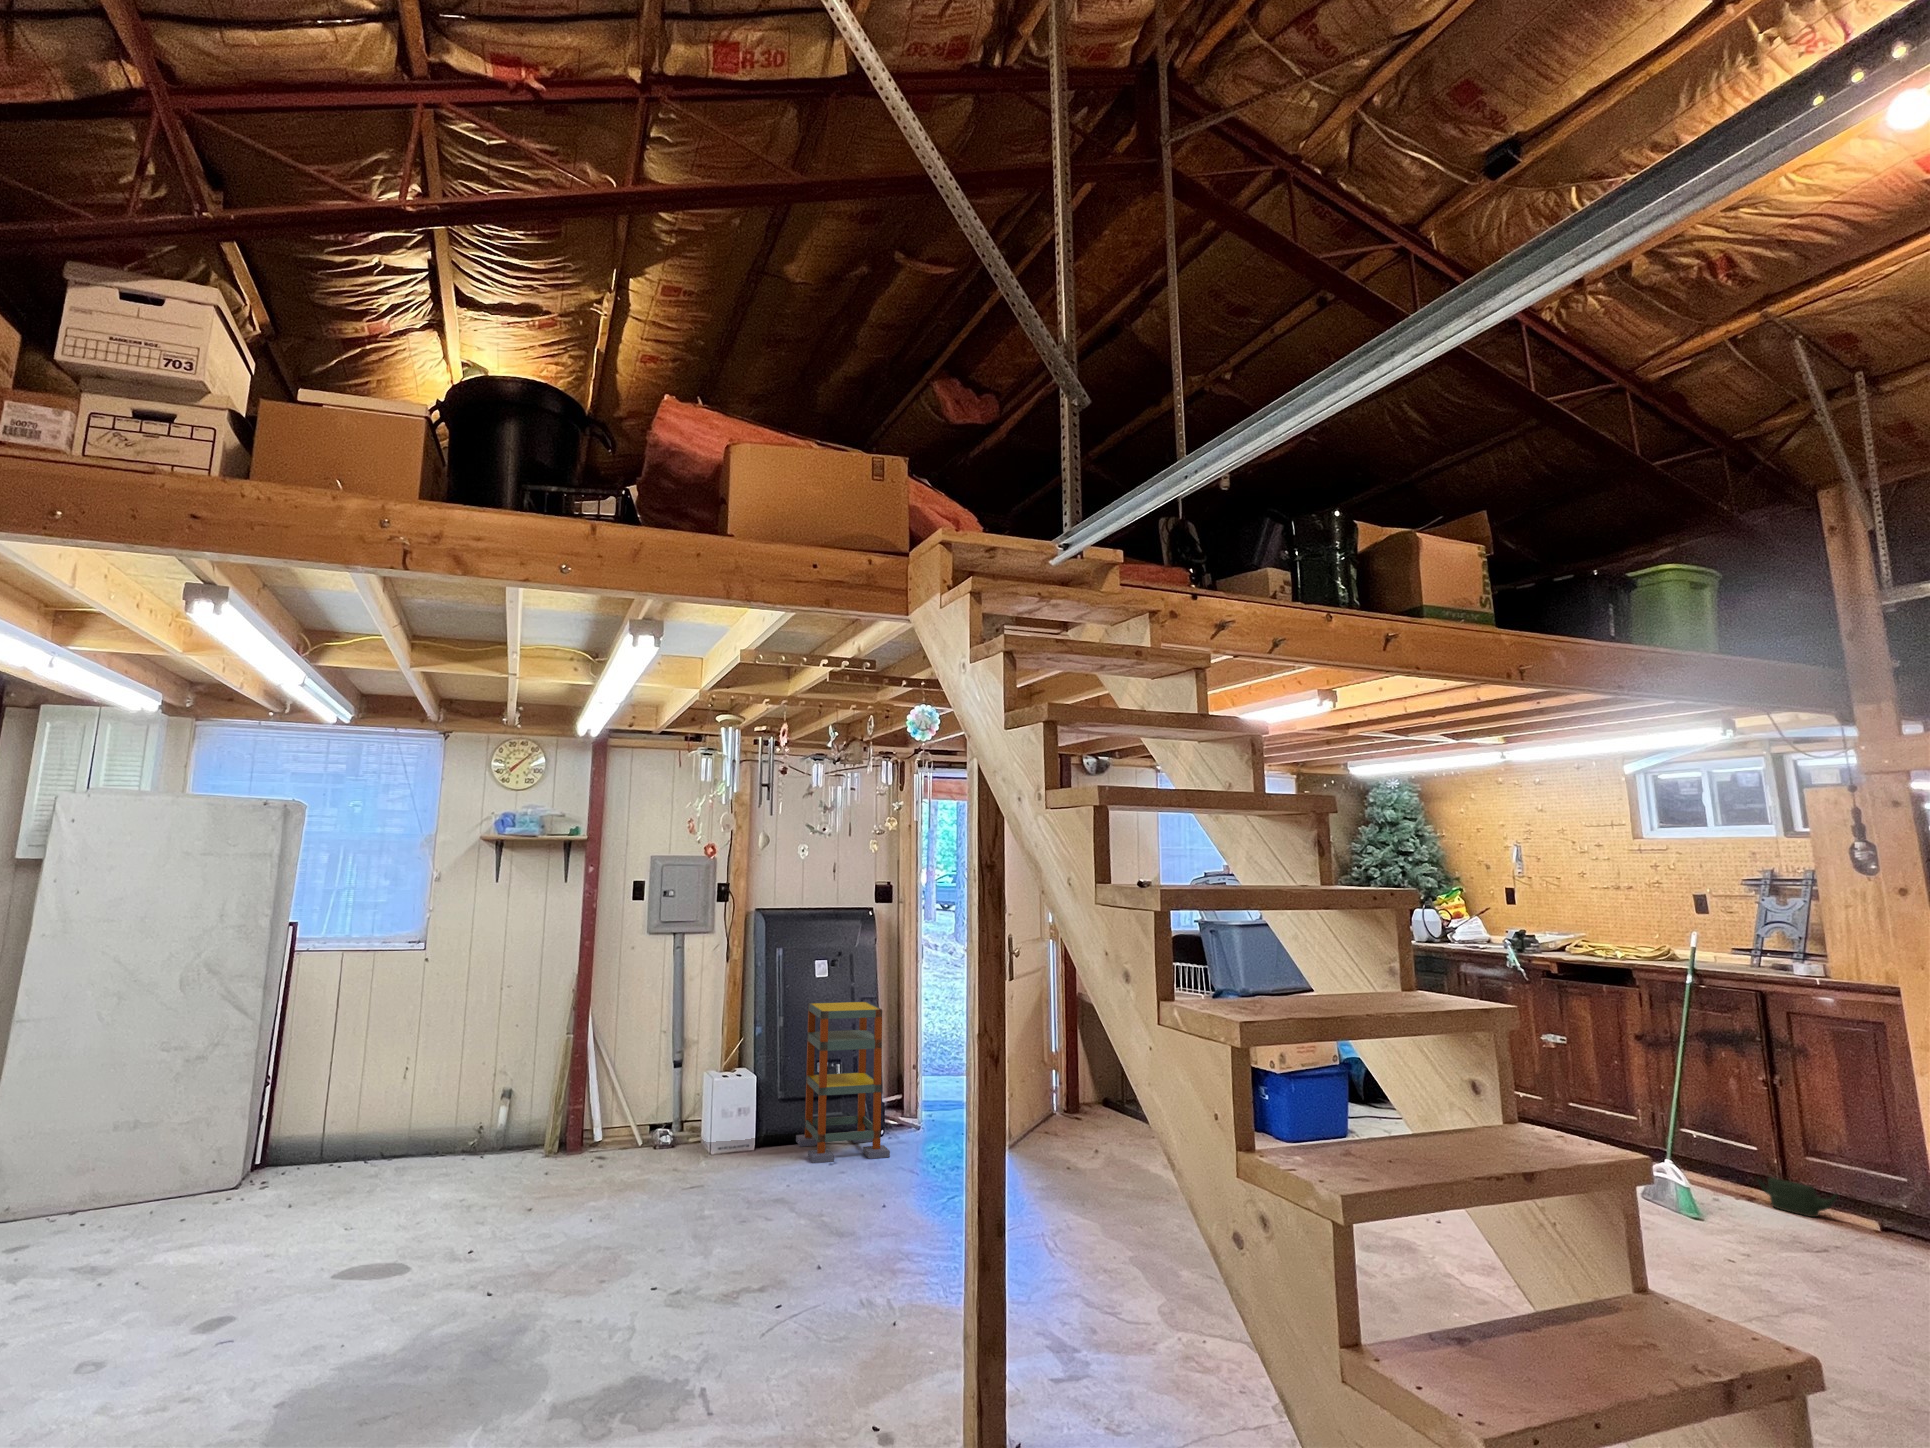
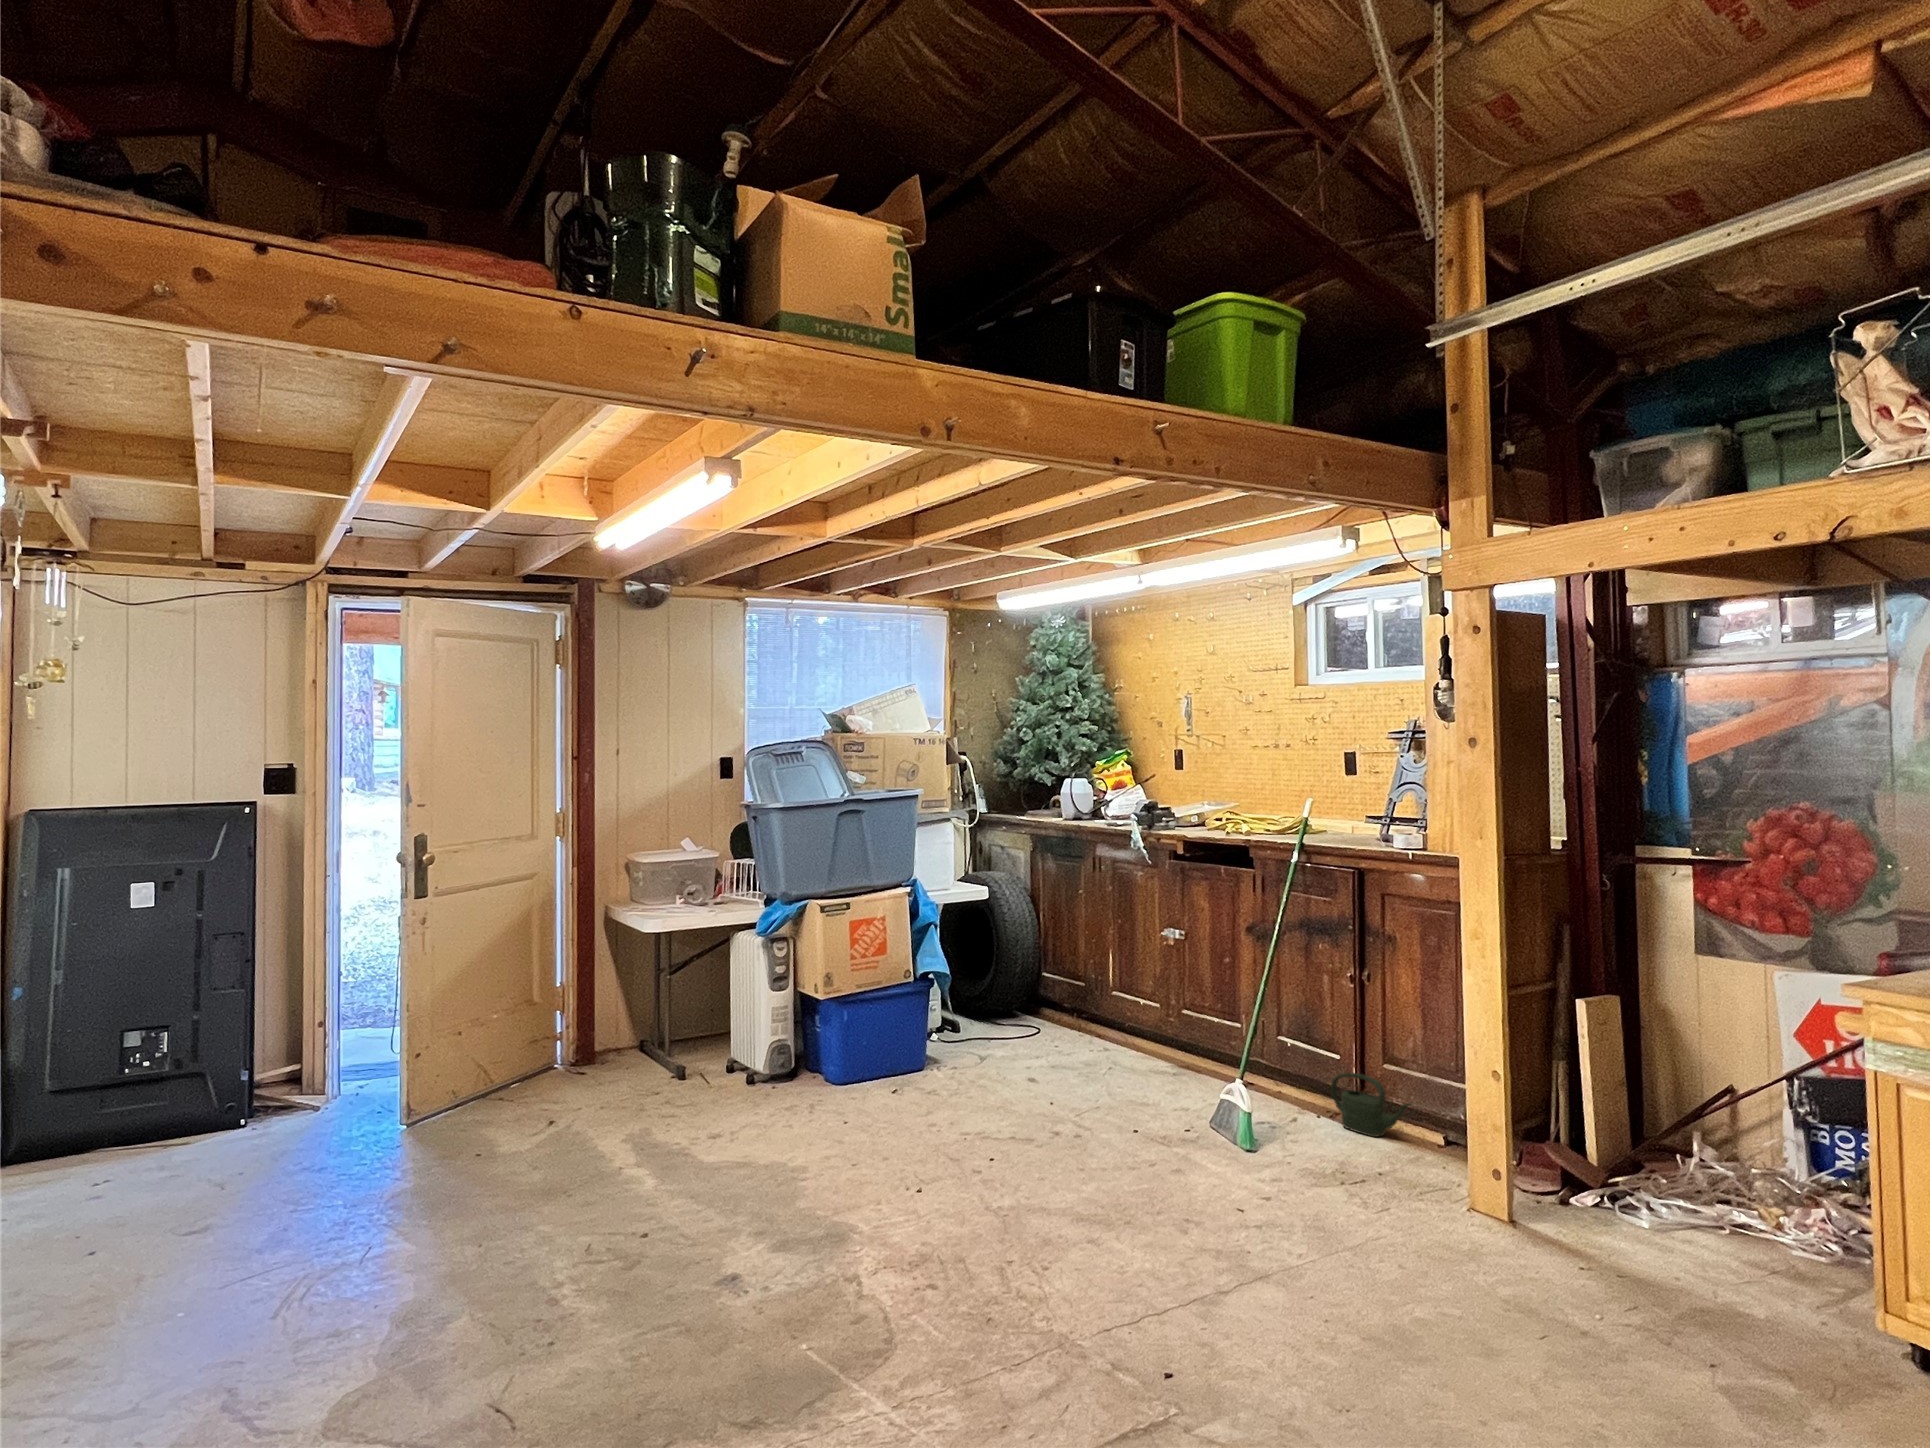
shelving unit: present [796,1002,890,1163] -> none [40,944,210,1196]

